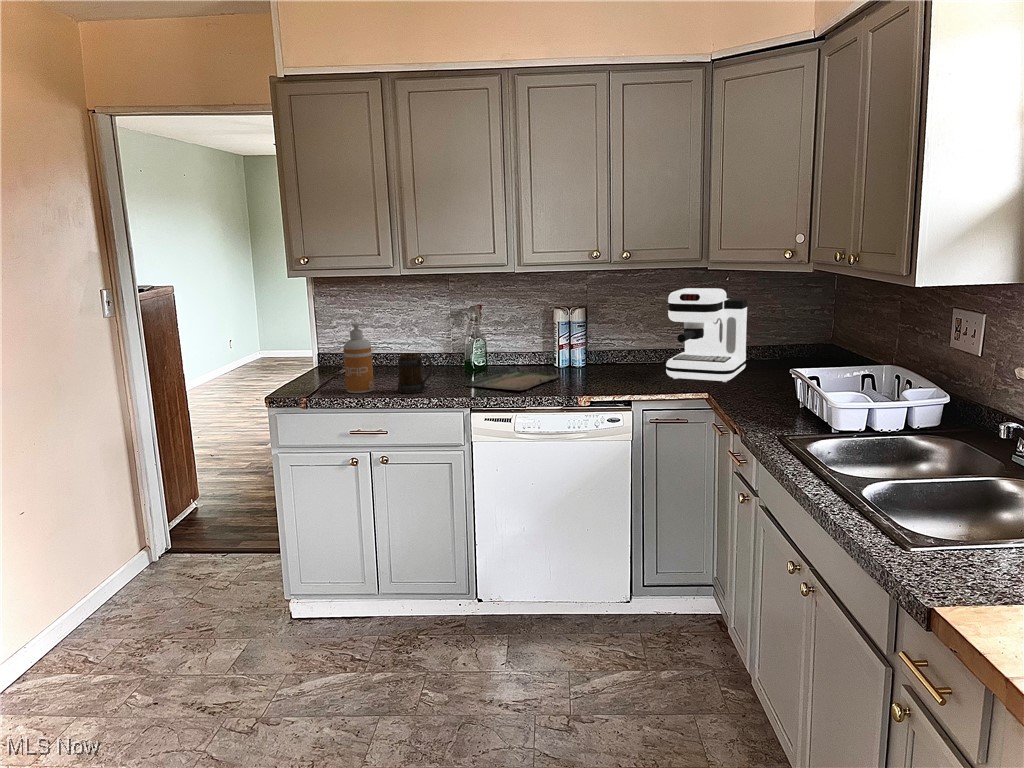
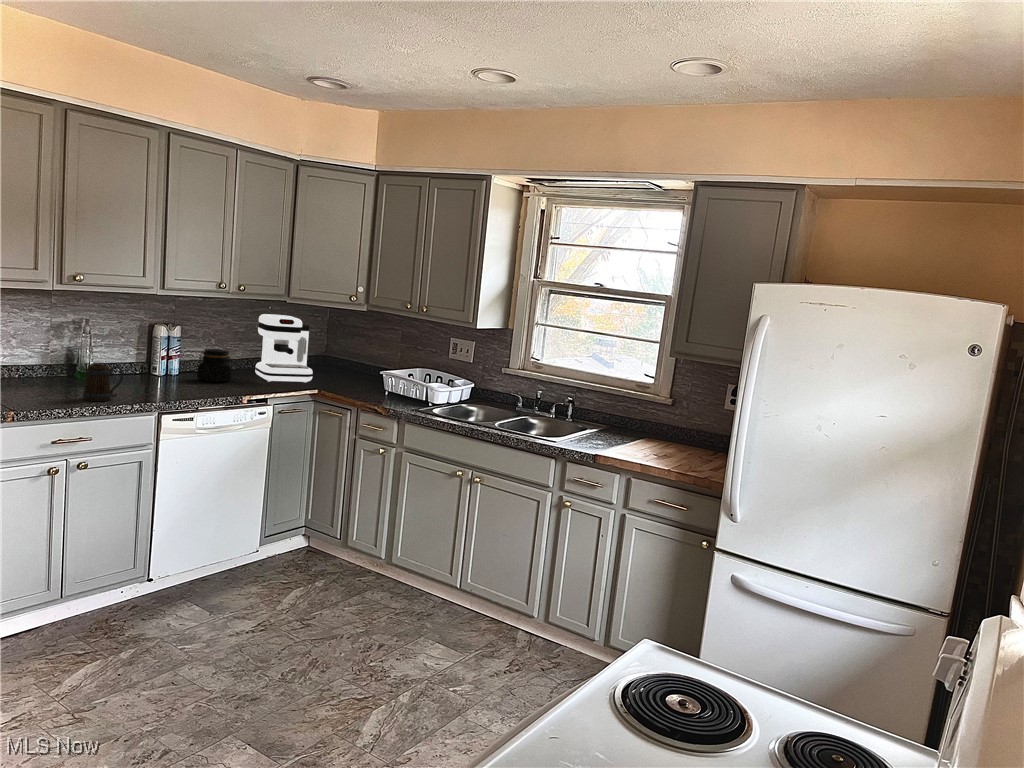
soap dispenser: present [343,323,374,393] -> none [27,335,60,404]
jar: none [584,335,627,377] -> present [197,349,232,382]
tray: present [468,369,561,390] -> none [134,375,198,394]

